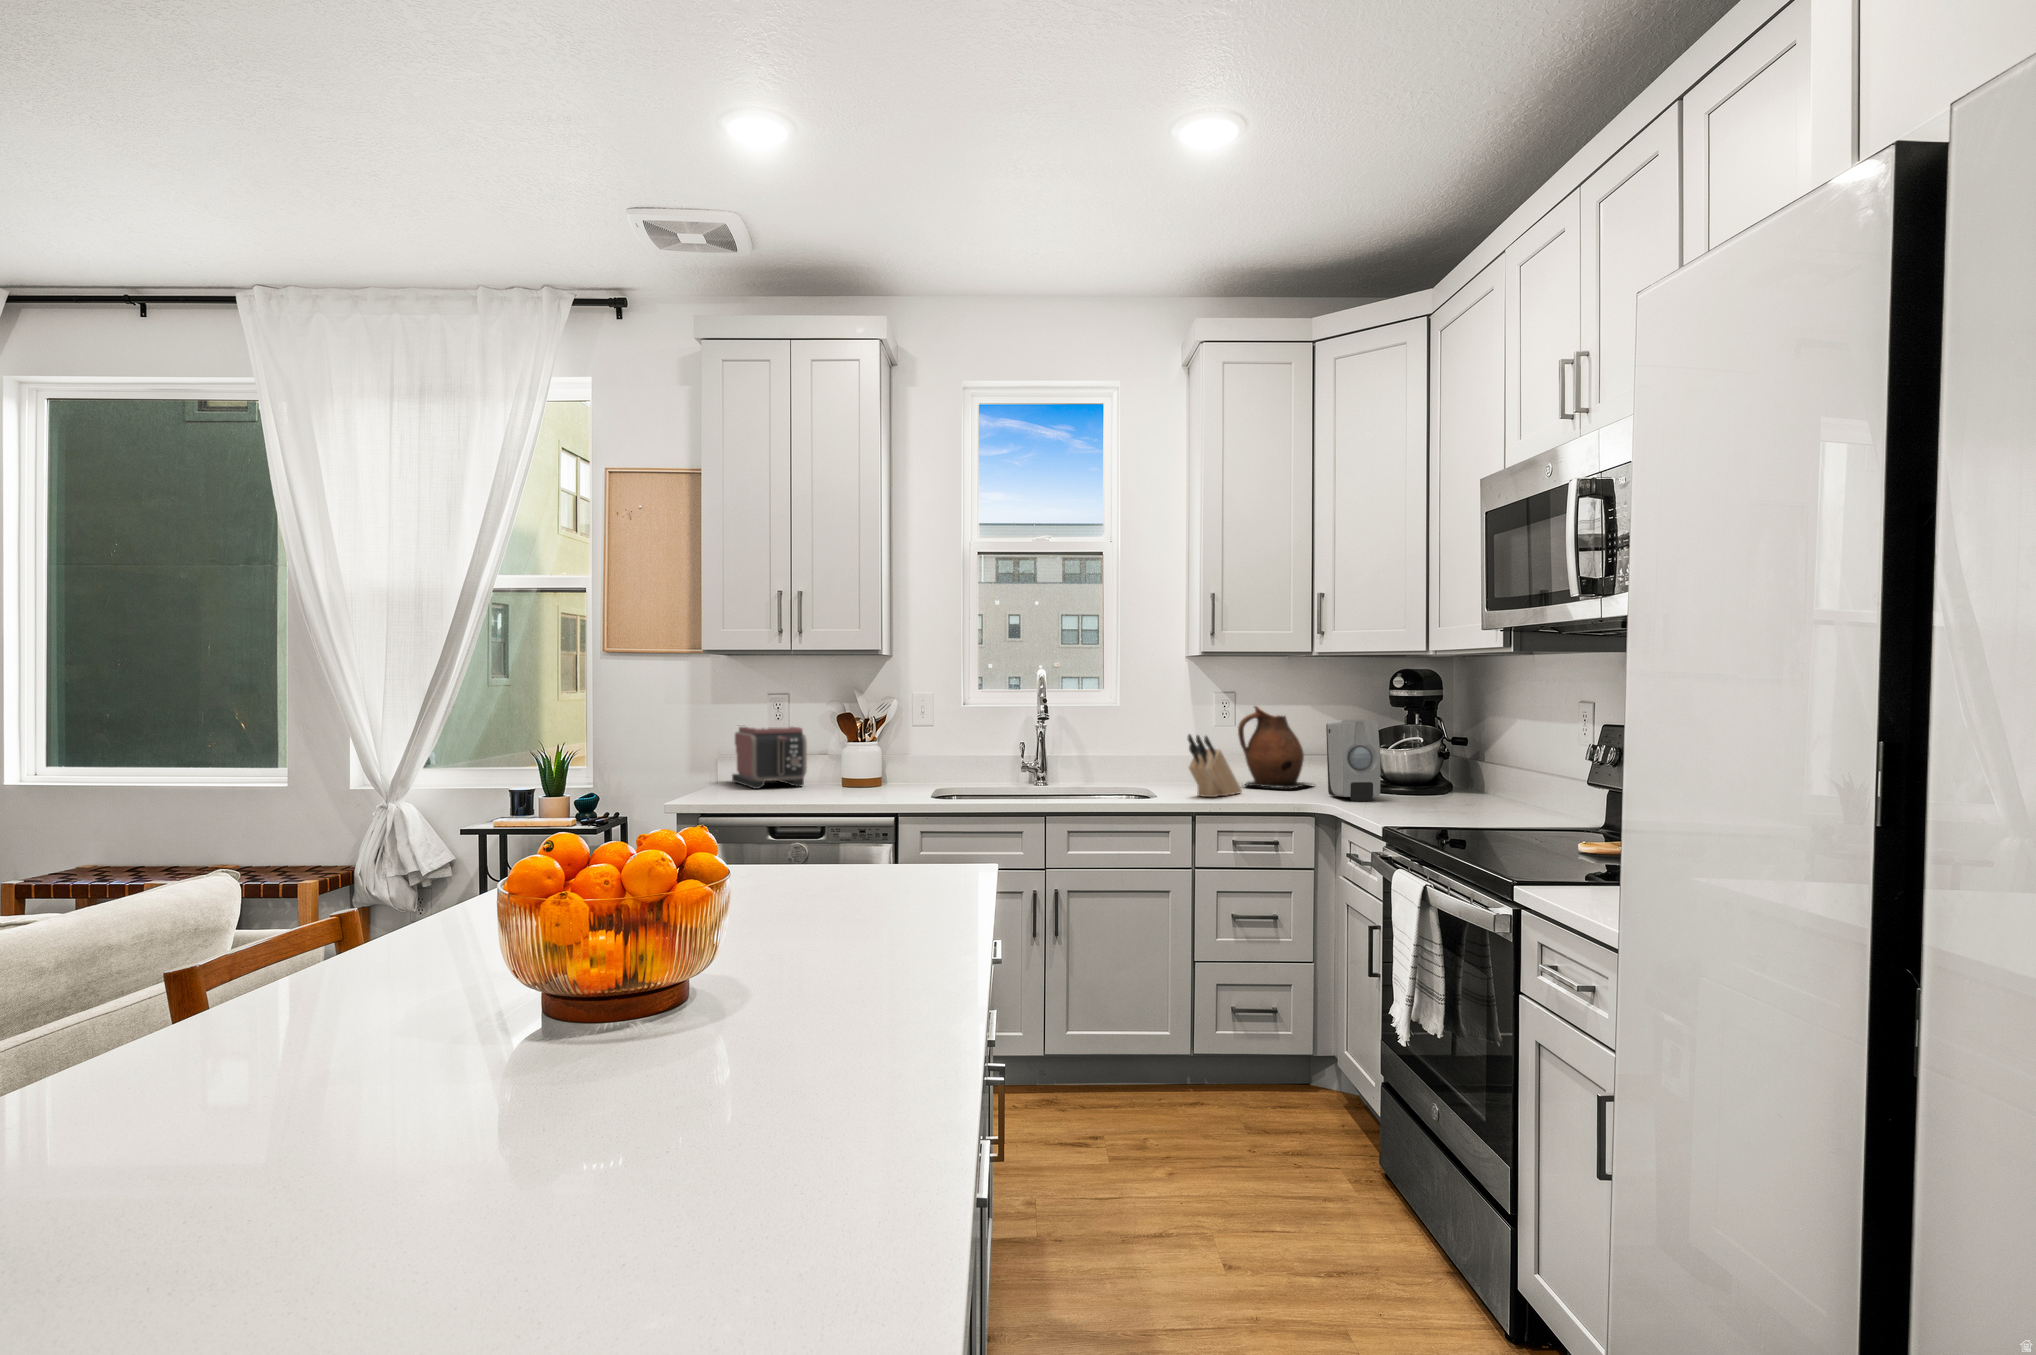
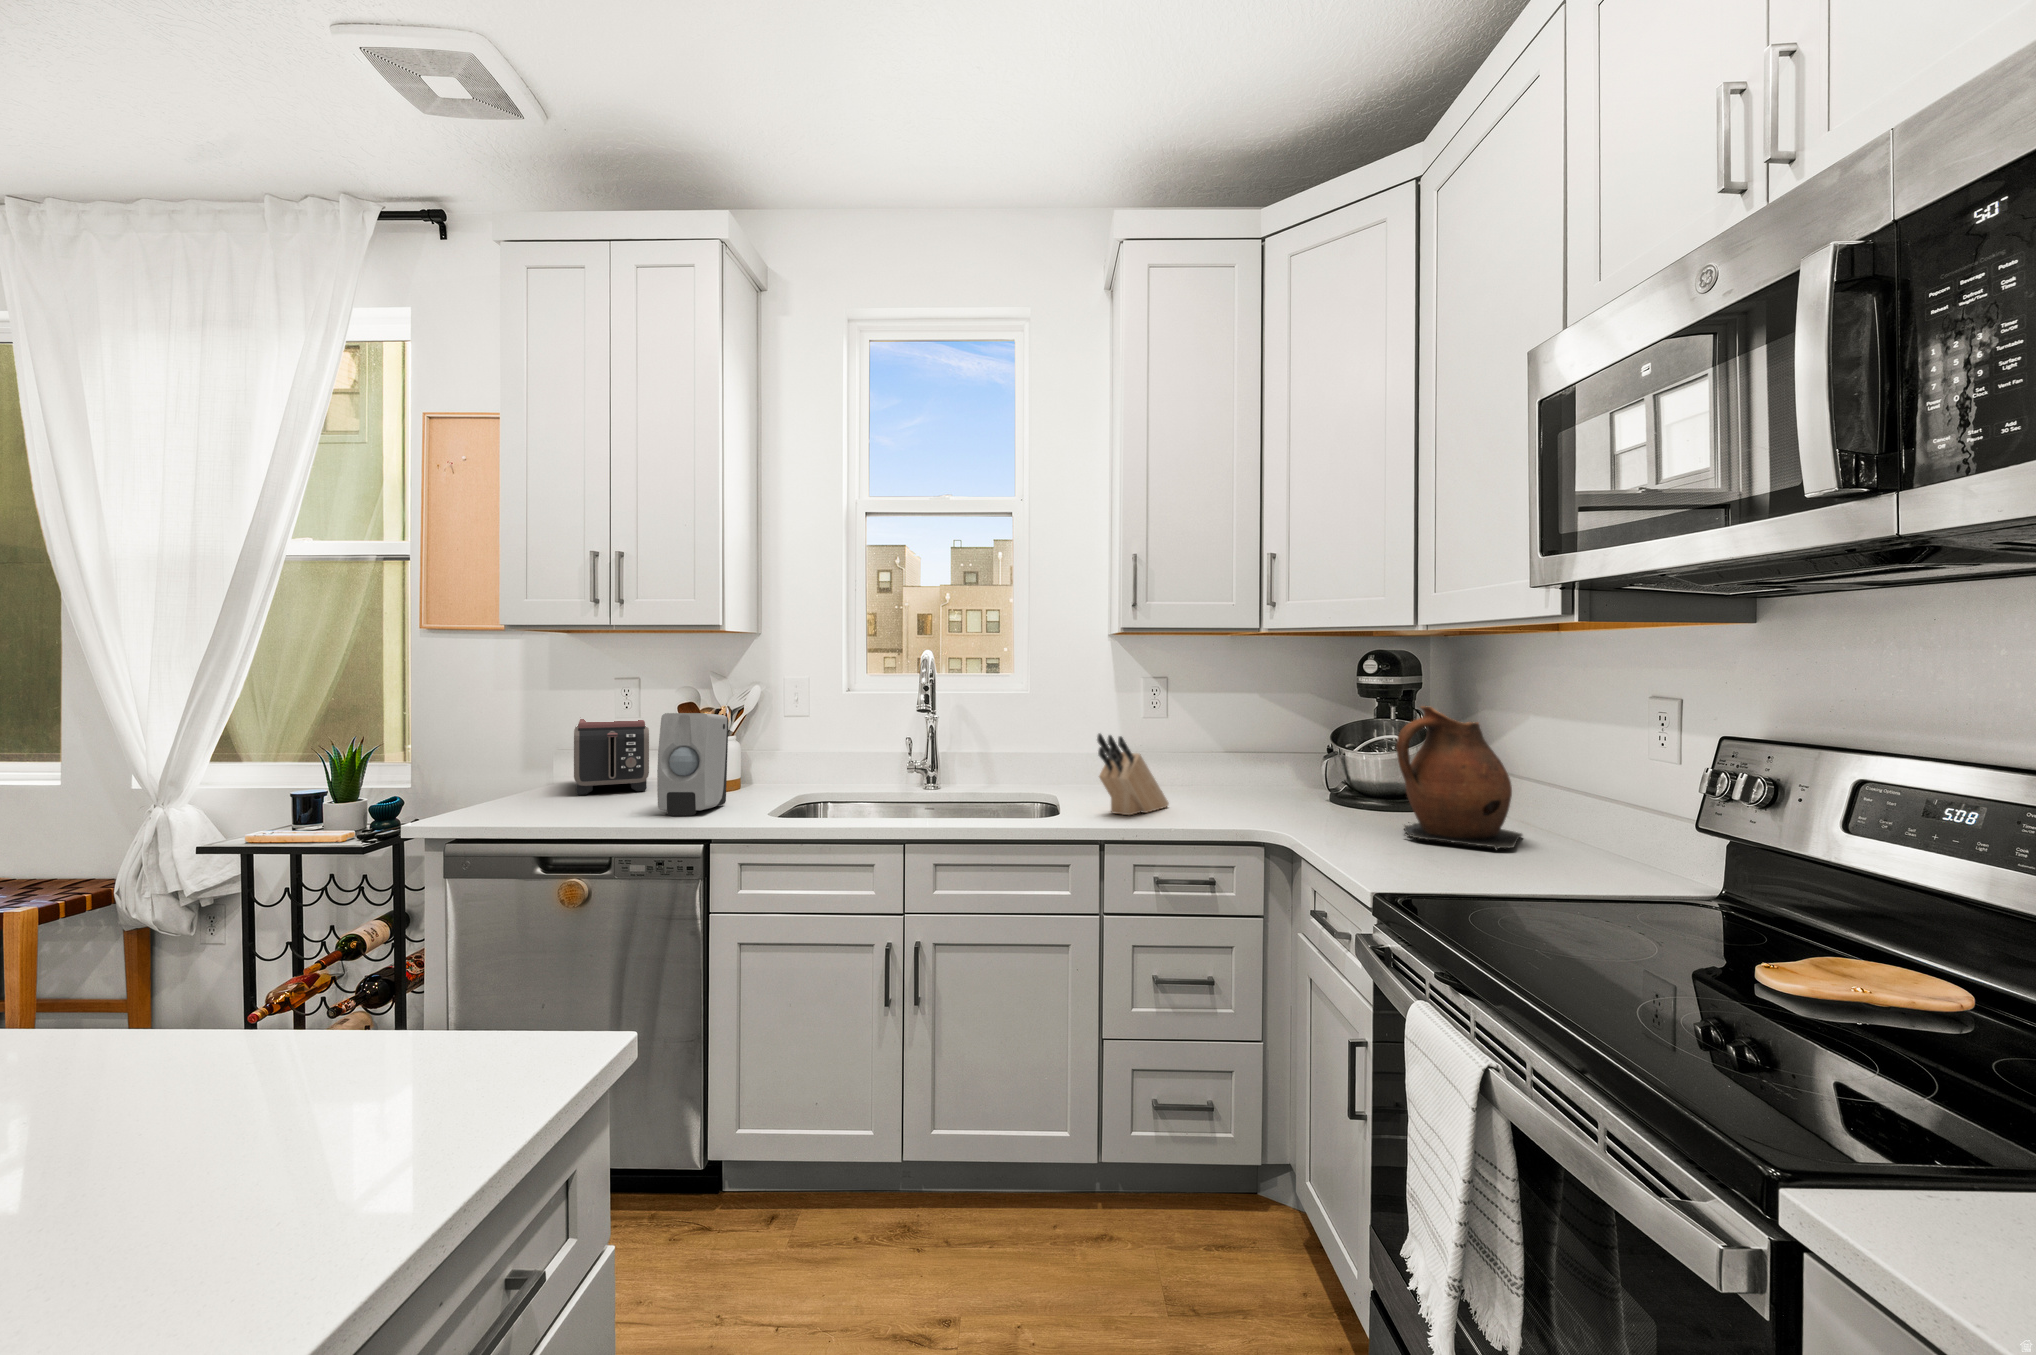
ceramic pitcher: present [1238,706,1311,789] -> present [1396,706,1522,850]
soap dispenser: present [1326,720,1380,801] -> present [657,713,729,816]

